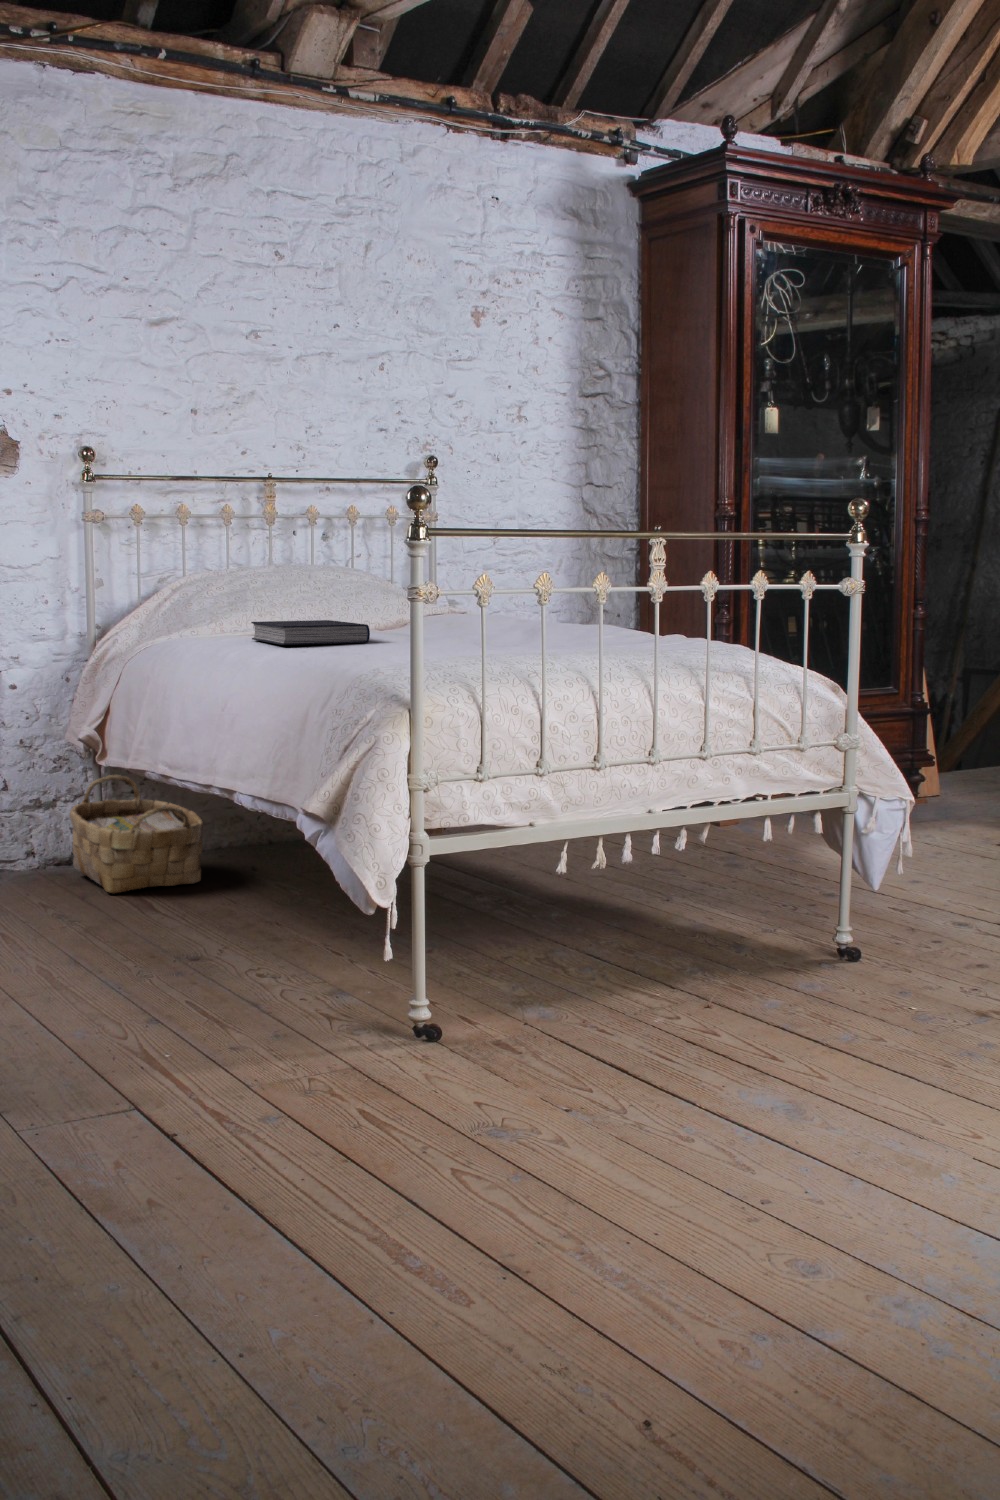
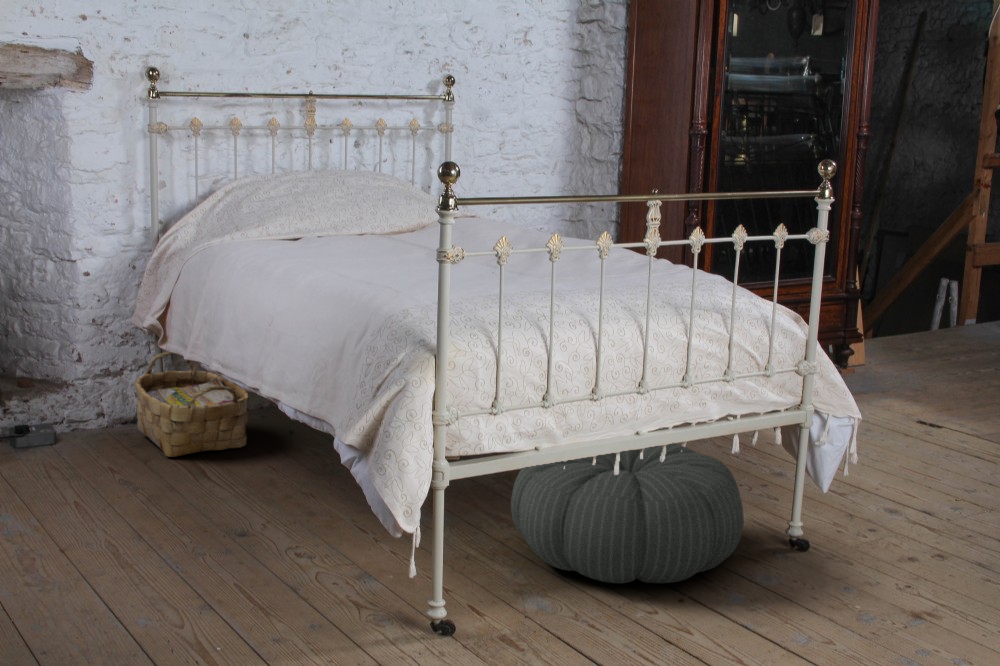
book: present [251,620,370,645] -> none [294,234,397,264]
pouf: none [508,835,780,989] -> present [511,443,744,583]

